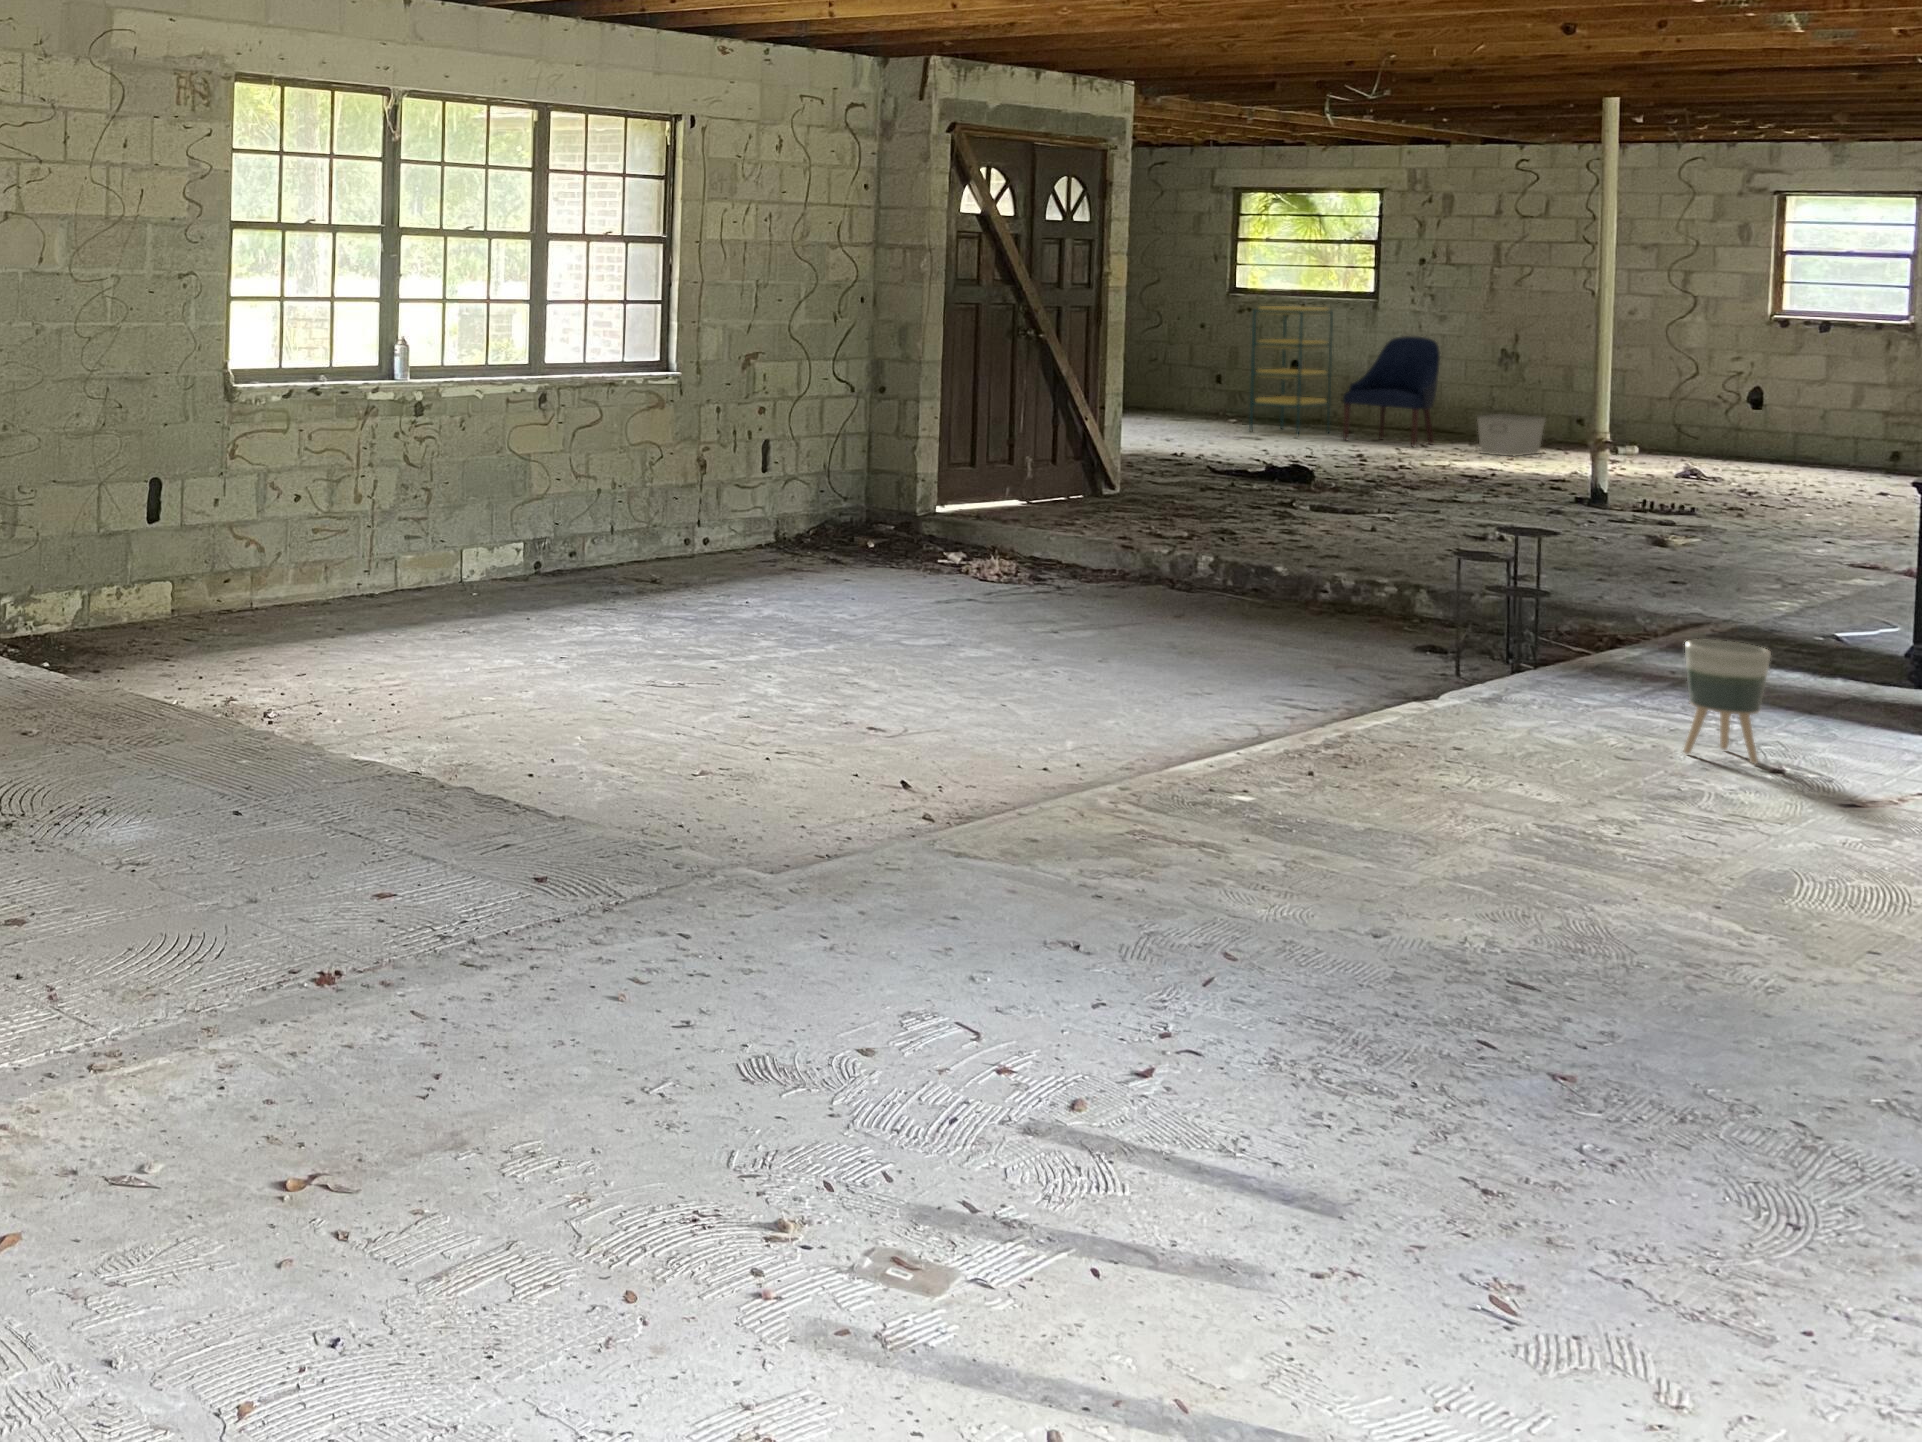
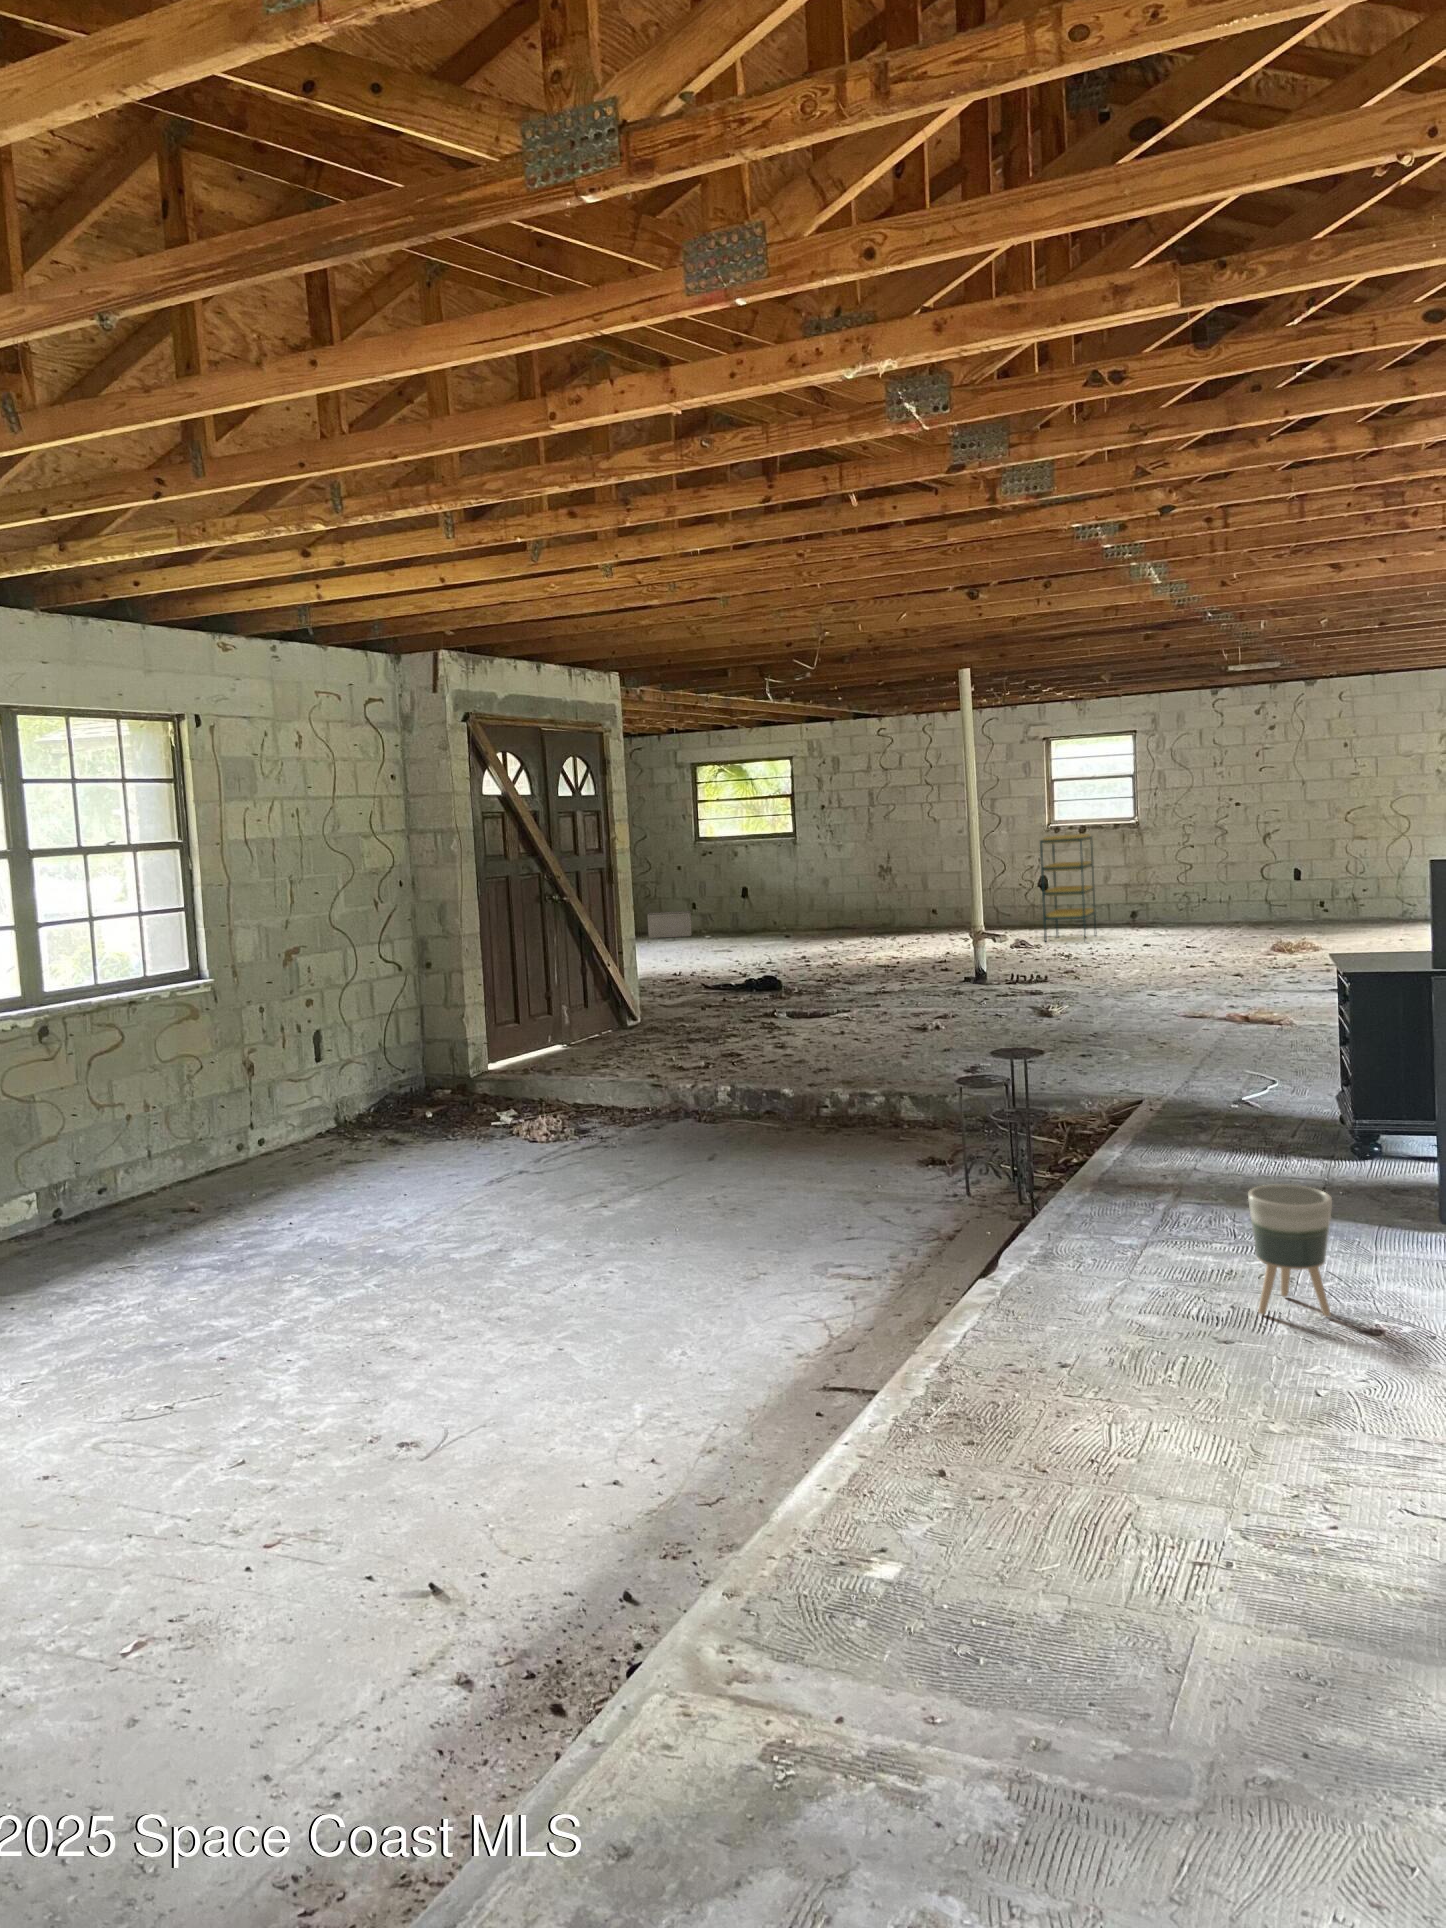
shelving unit: present [1249,306,1333,435] -> present [1040,834,1096,942]
chair: present [1343,336,1440,447] -> none [782,862,843,942]
storage bin: present [1477,414,1545,457] -> present [647,911,691,938]

